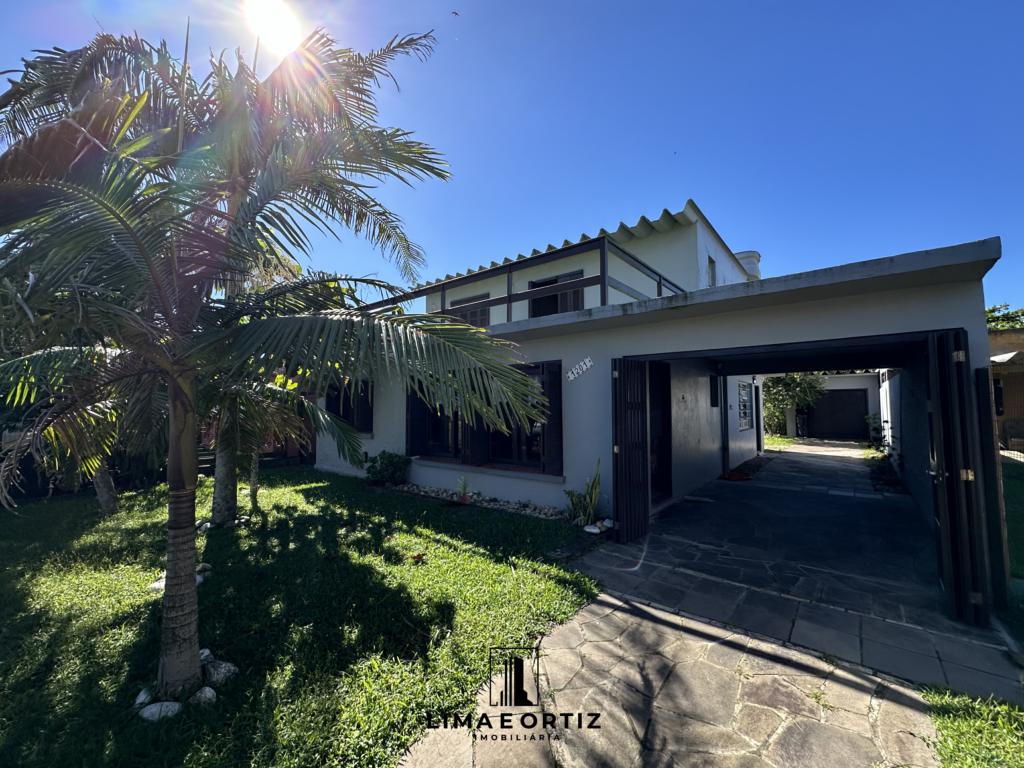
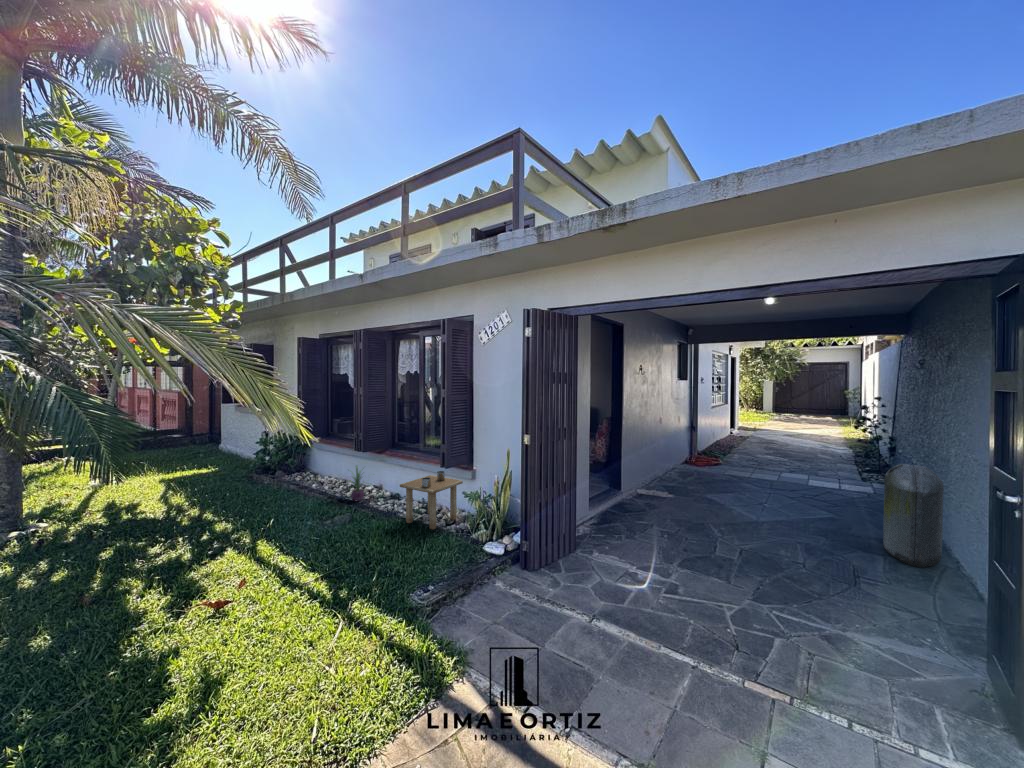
trash can: none [881,467,927,543] -> present [883,464,944,567]
side table: none [510,477,555,520] -> present [400,471,463,530]

